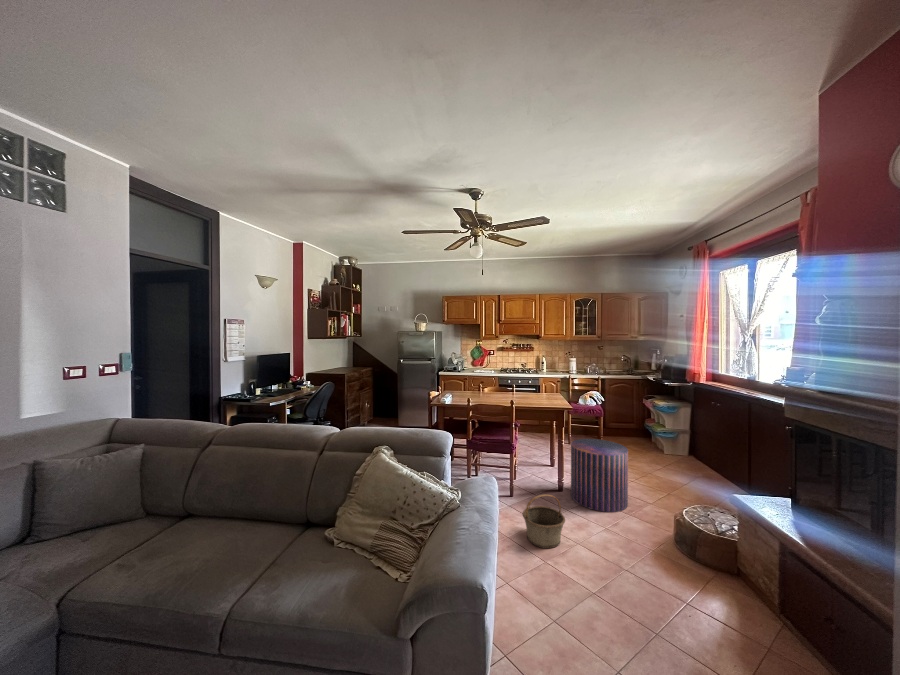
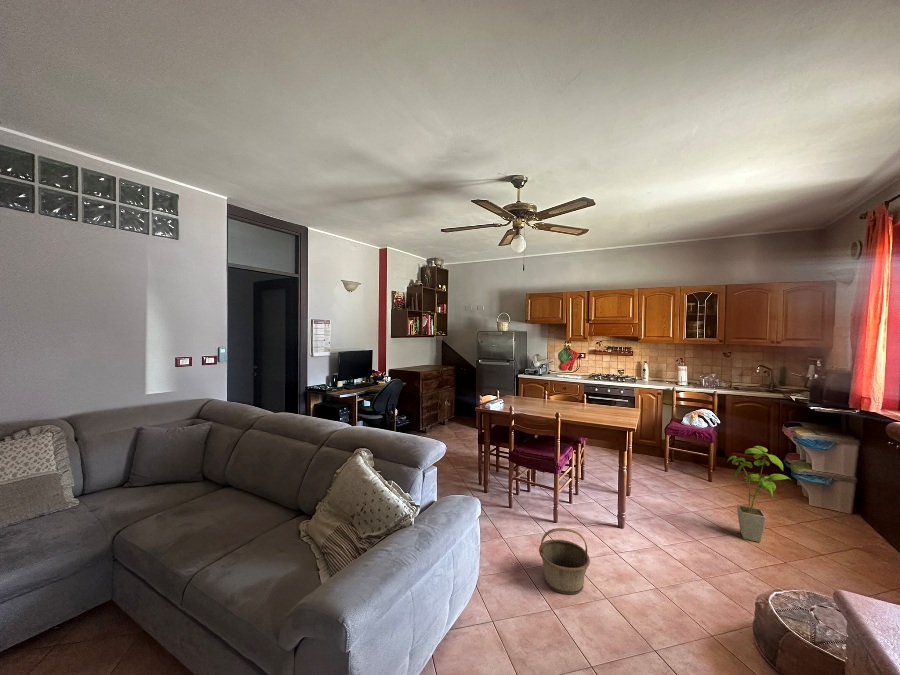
house plant: none [626,412,665,483] -> present [728,446,790,542]
pouf: present [571,439,628,512] -> none [629,469,710,571]

